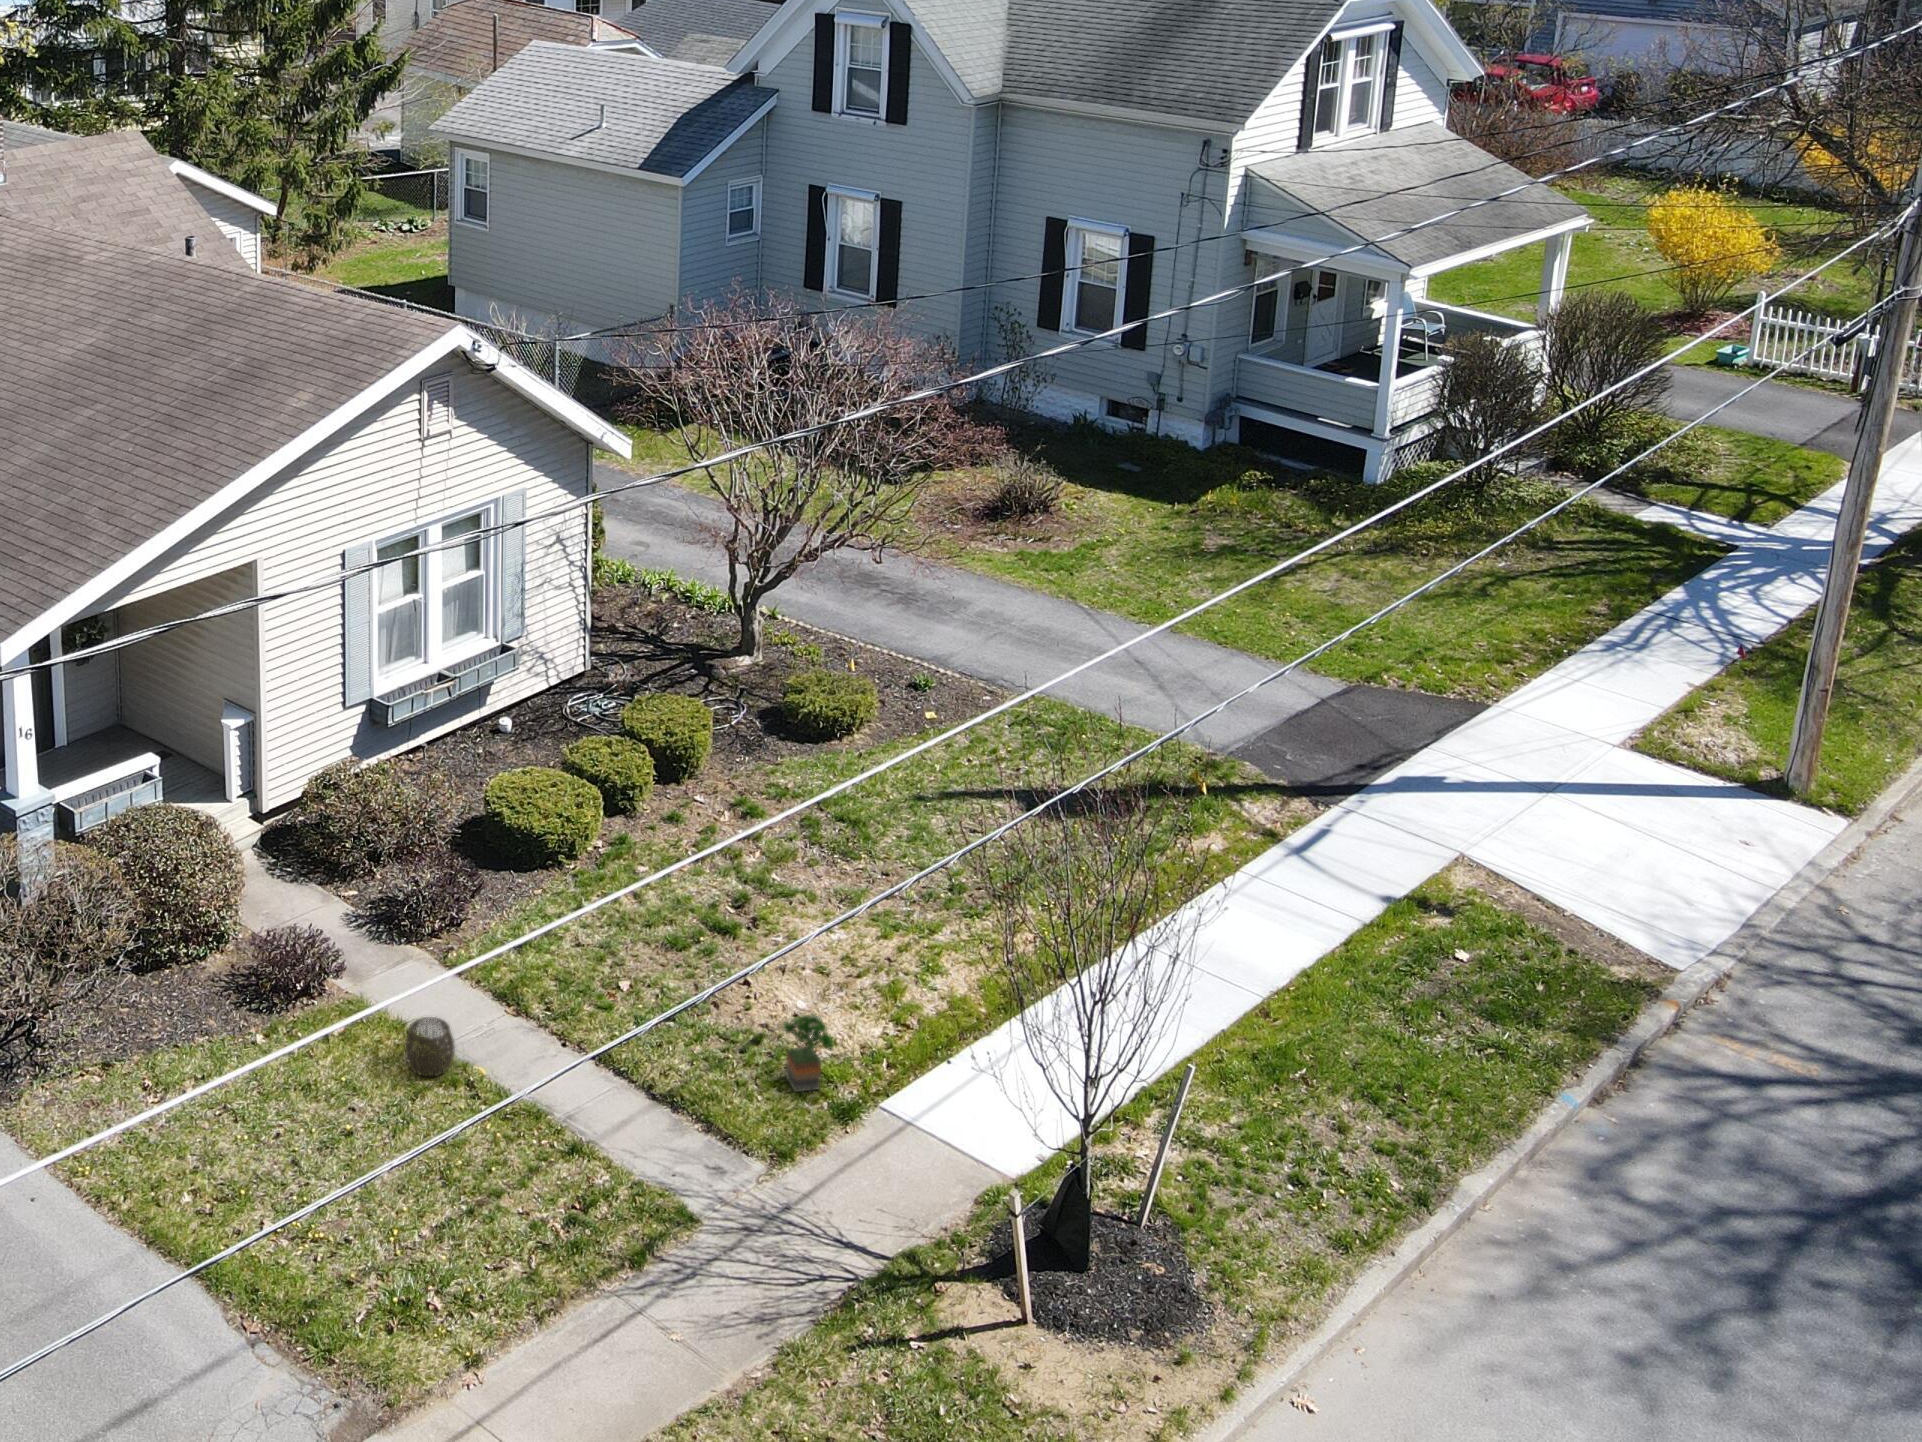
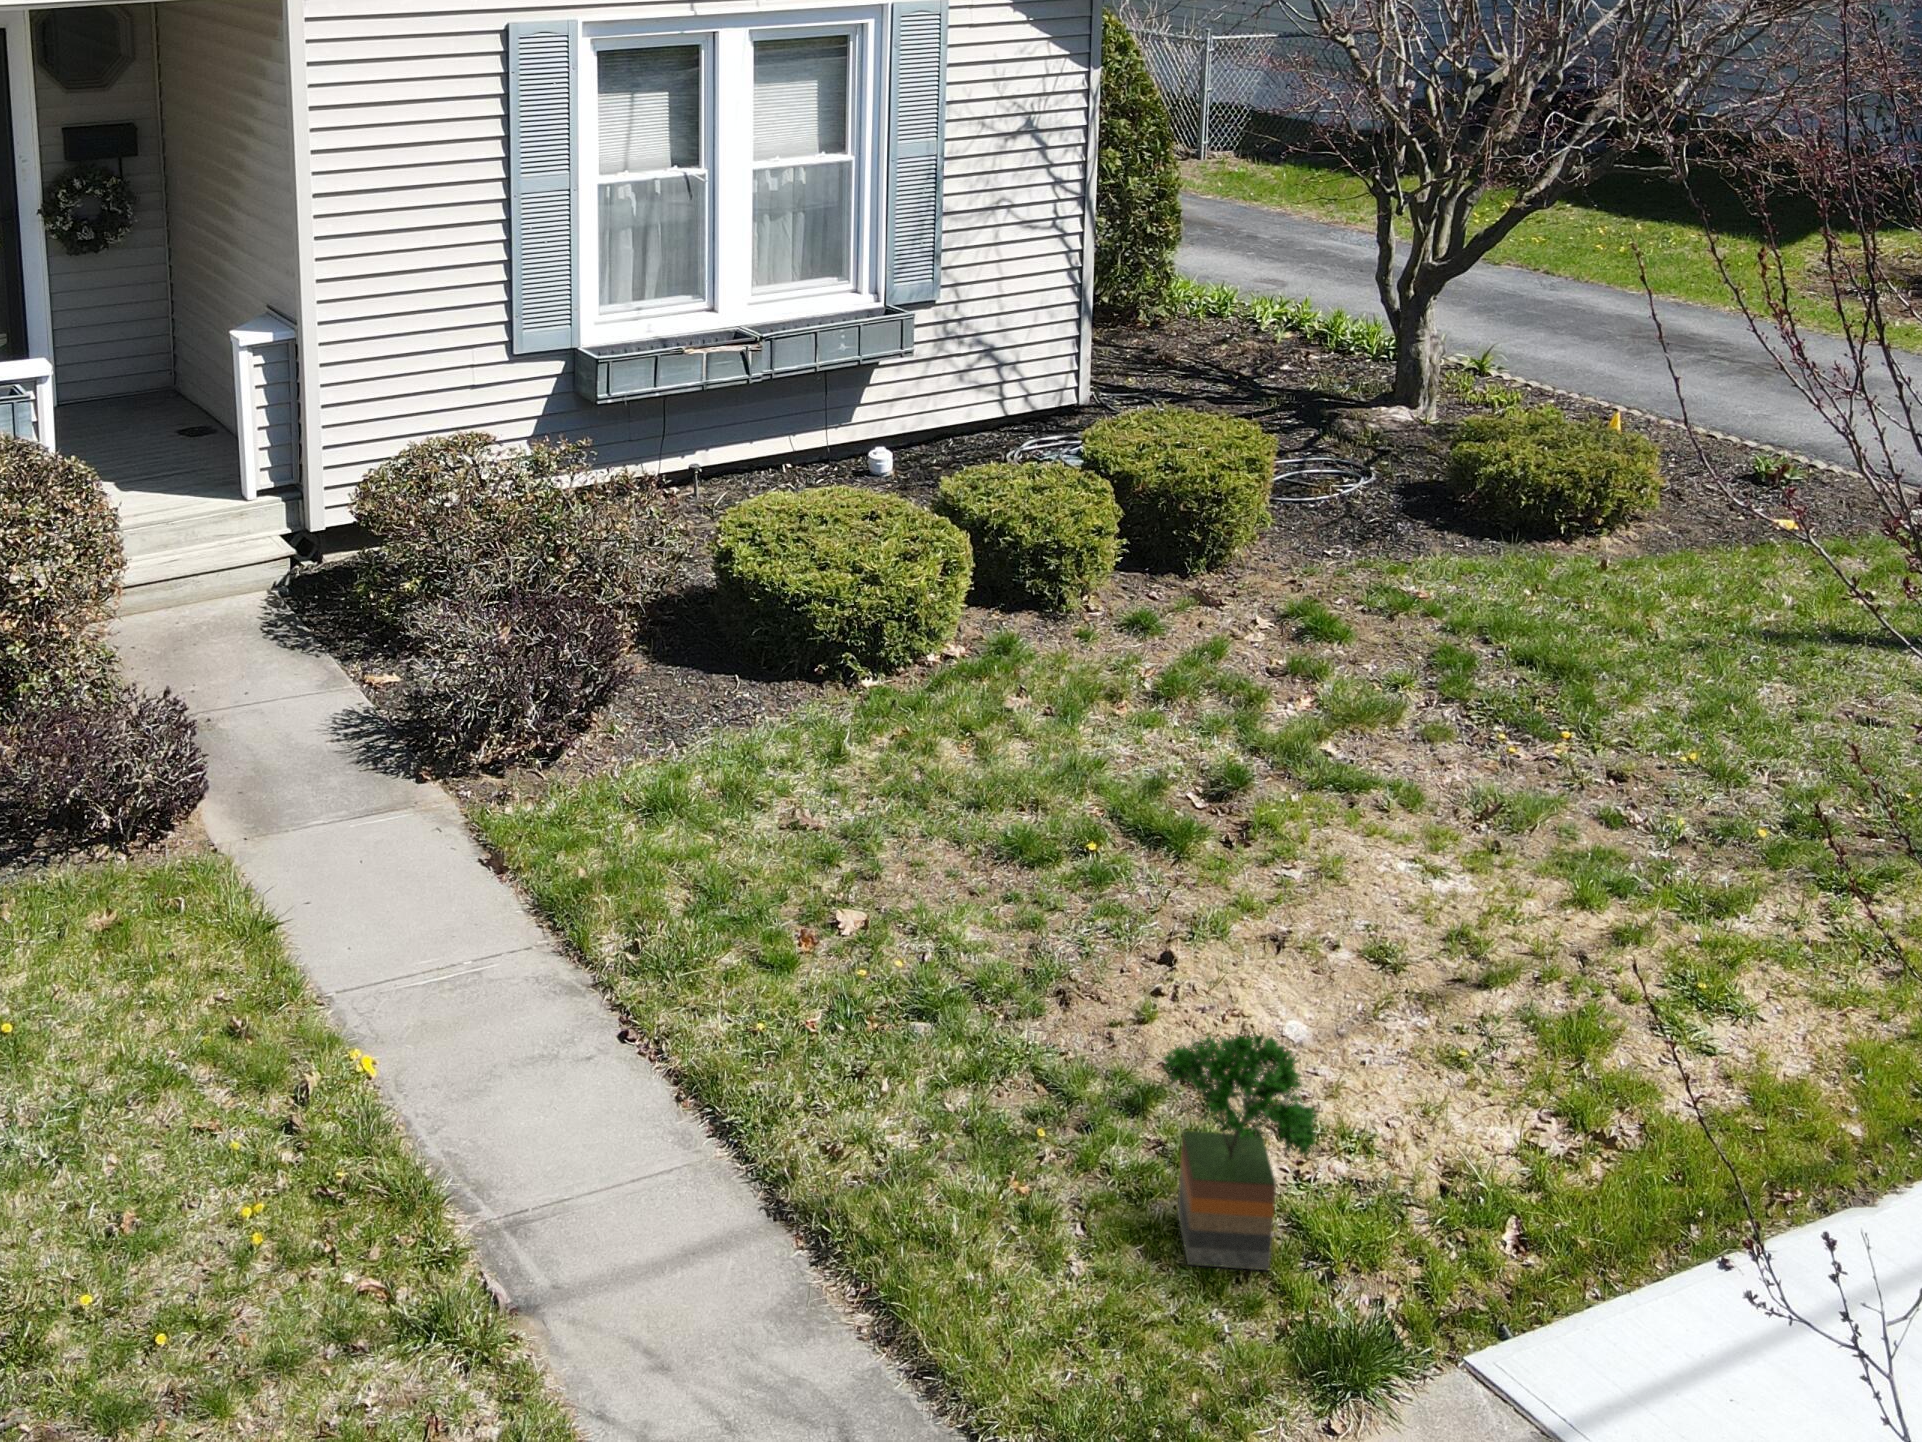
woven basket: present [405,1017,455,1077] -> none [159,893,294,1048]

